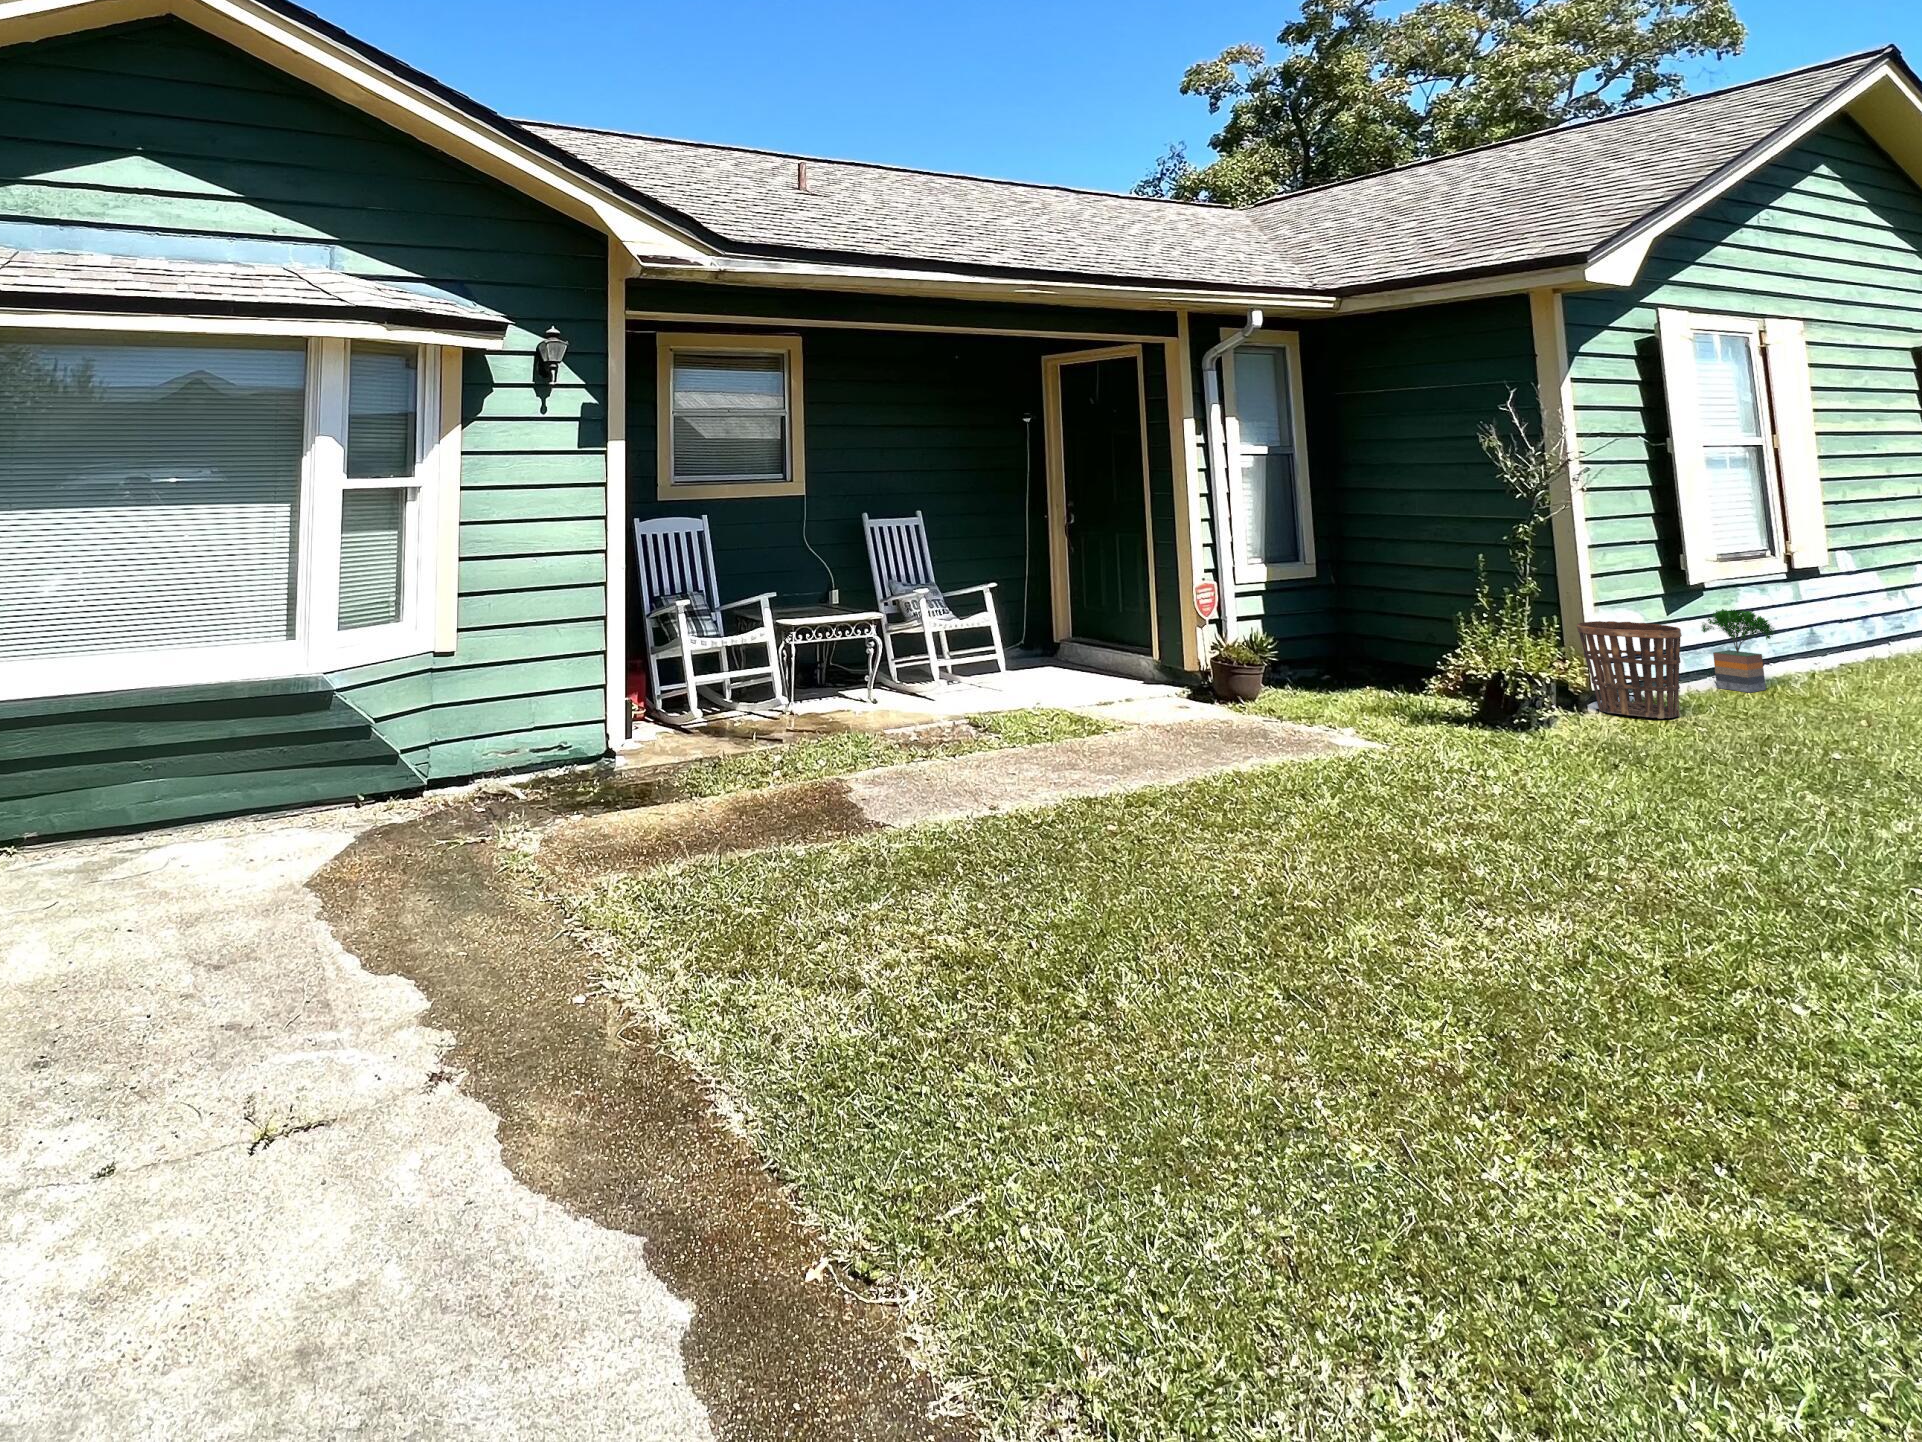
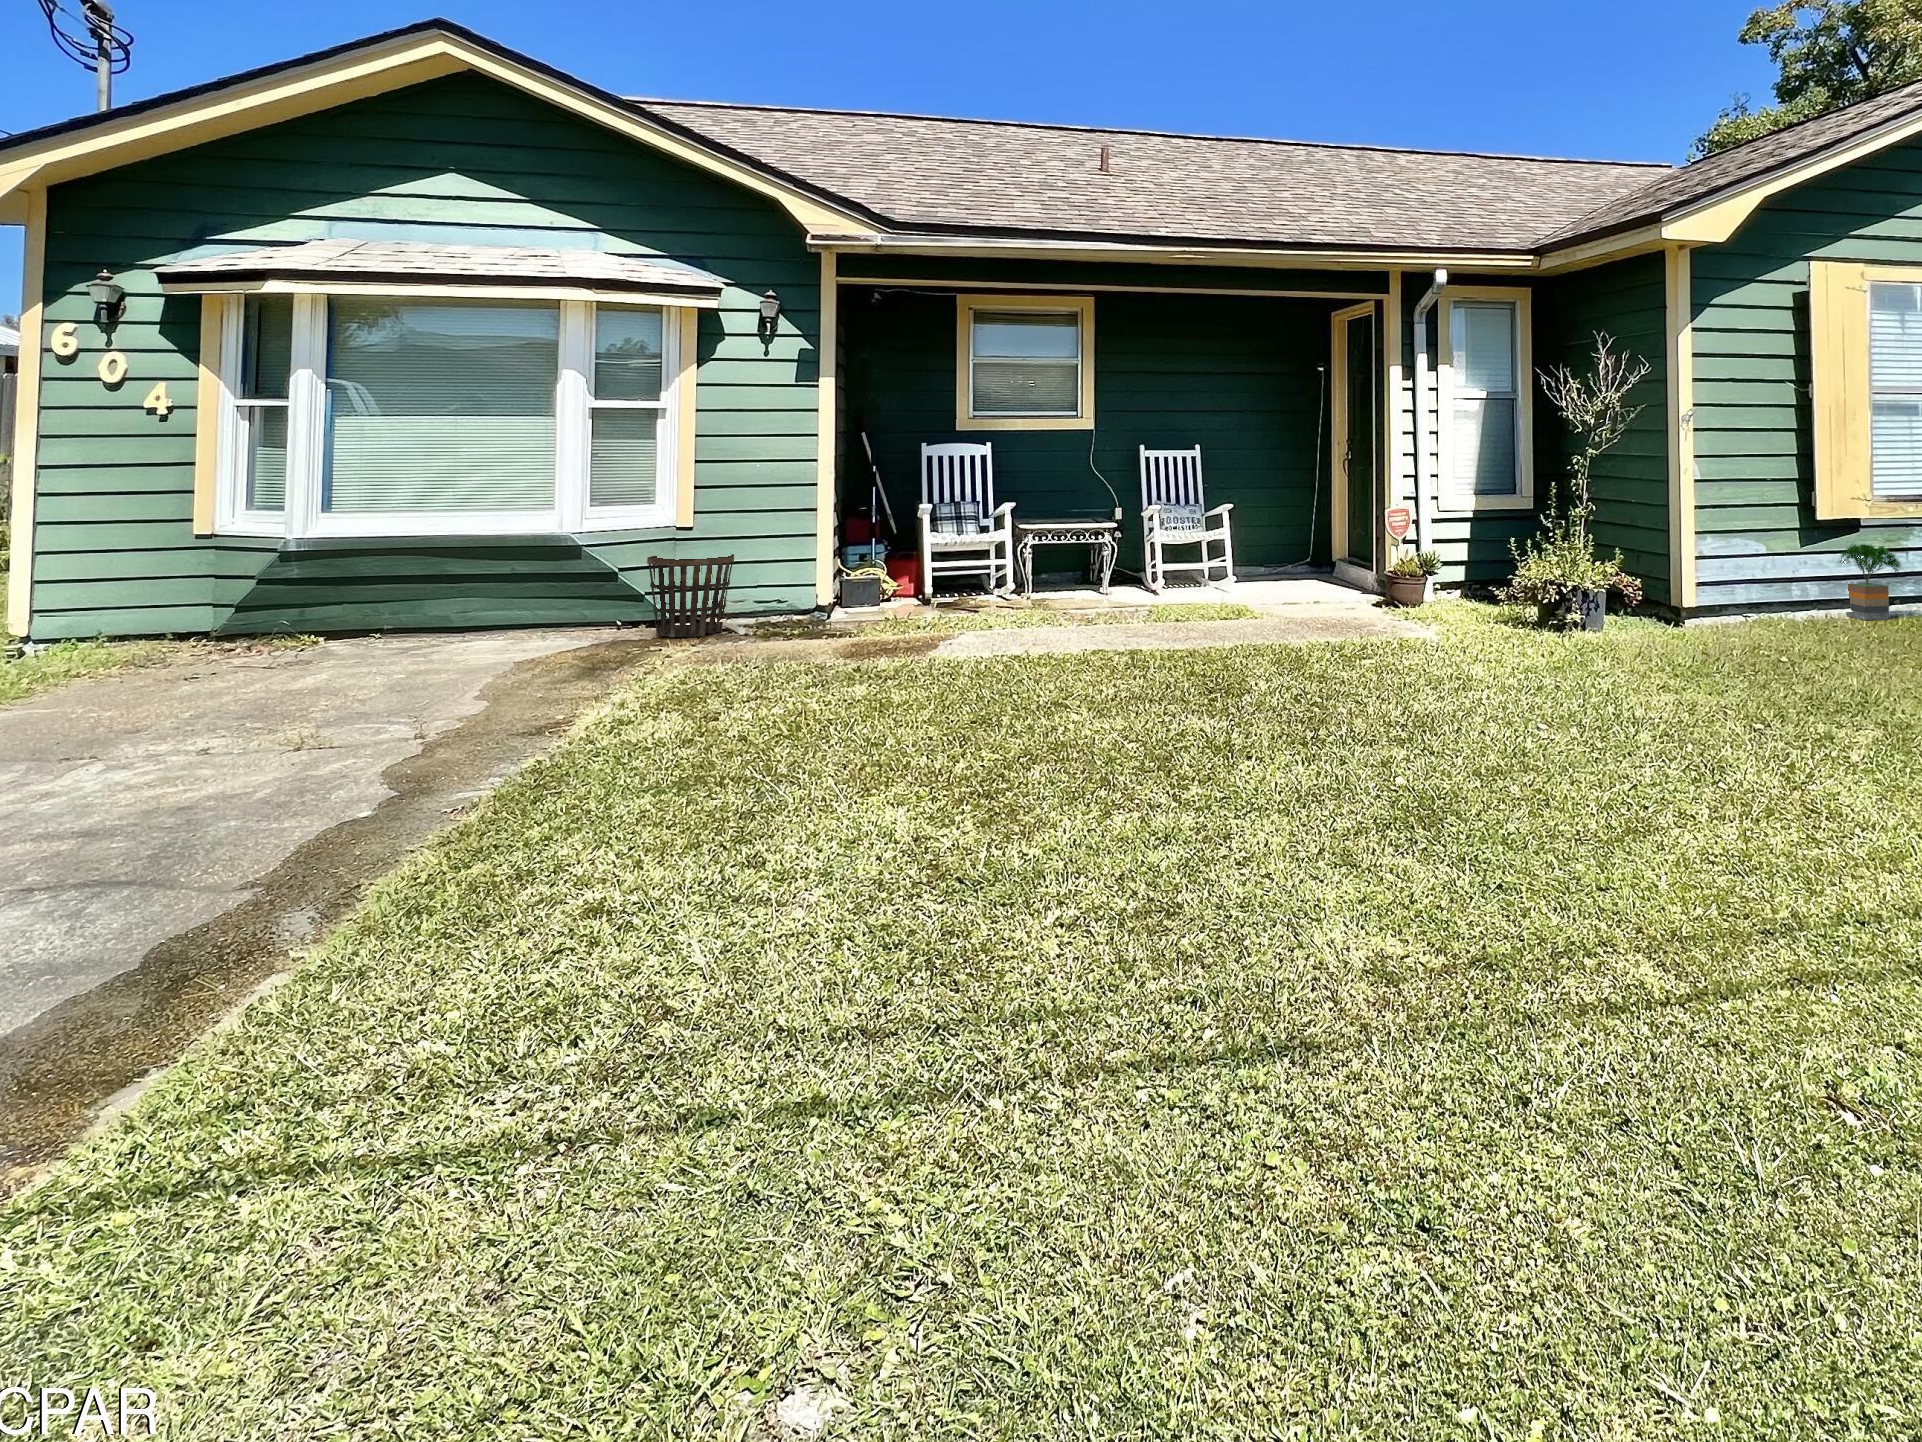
basket: present [1576,621,1682,719] -> present [647,554,734,637]

